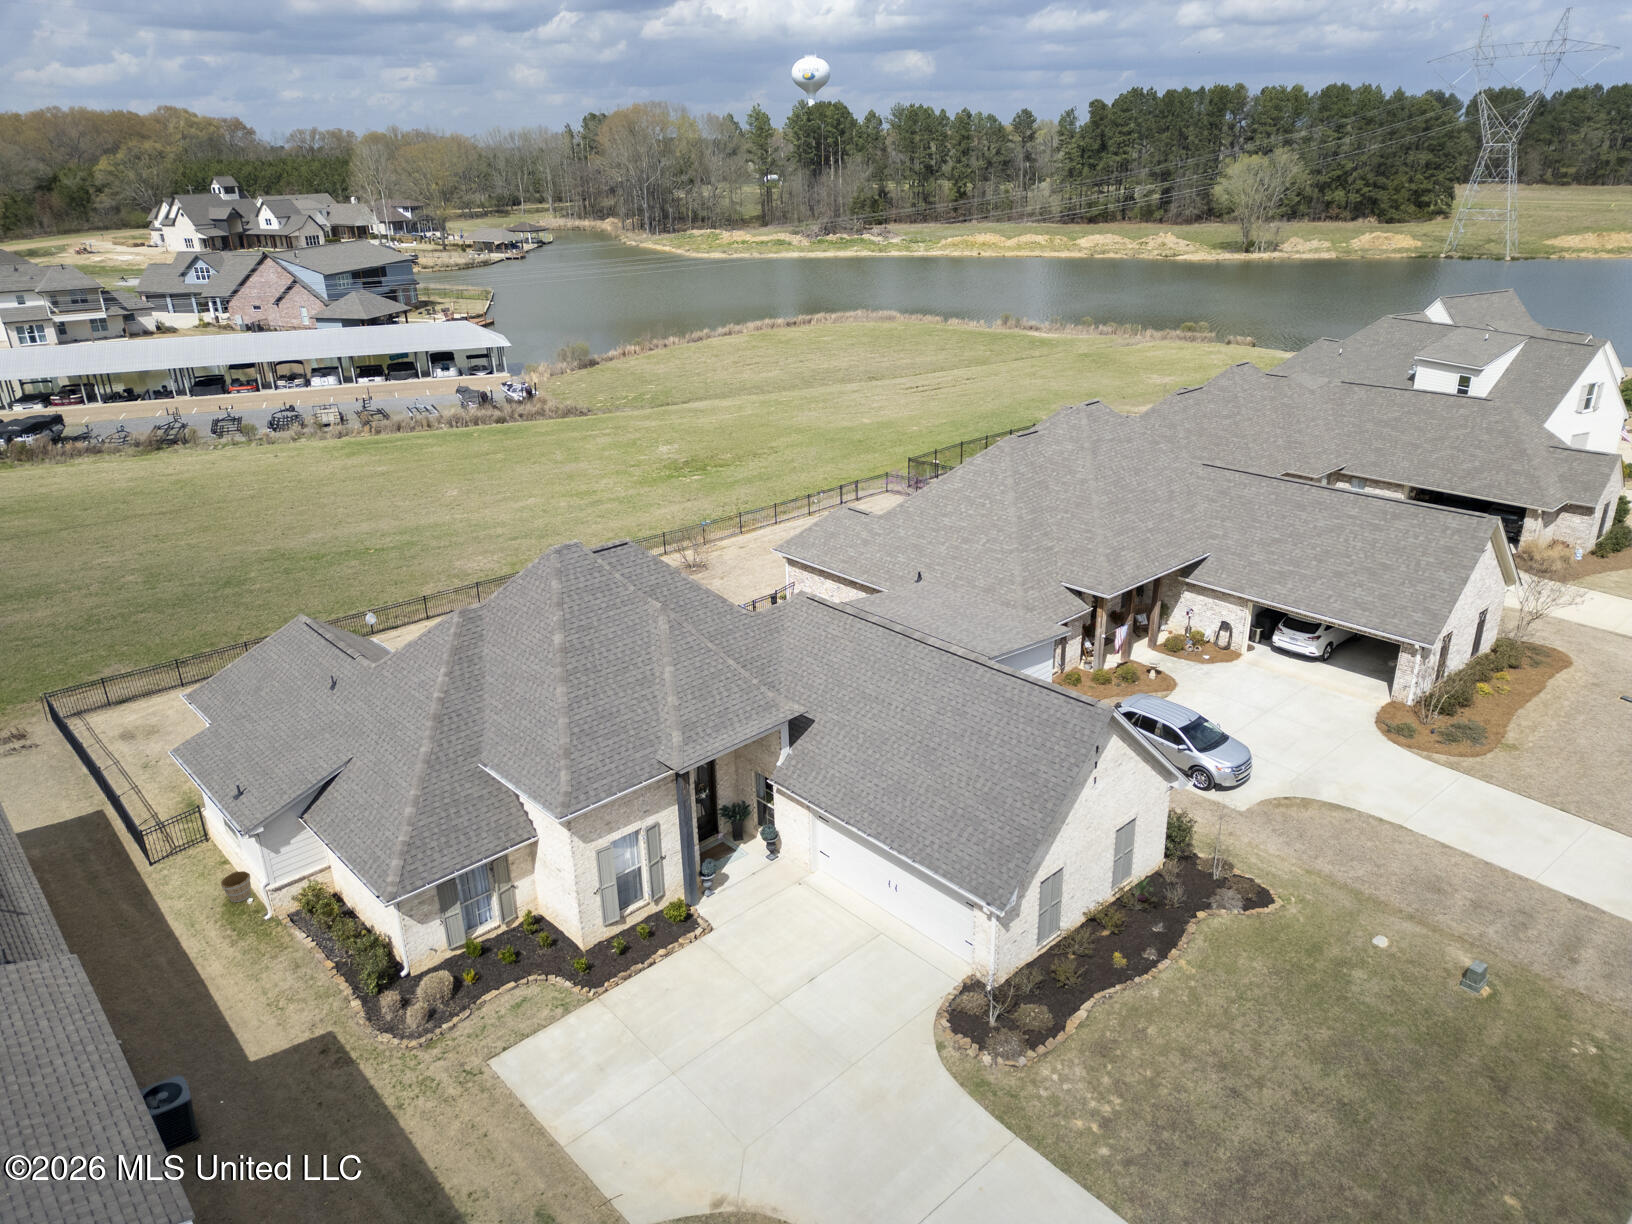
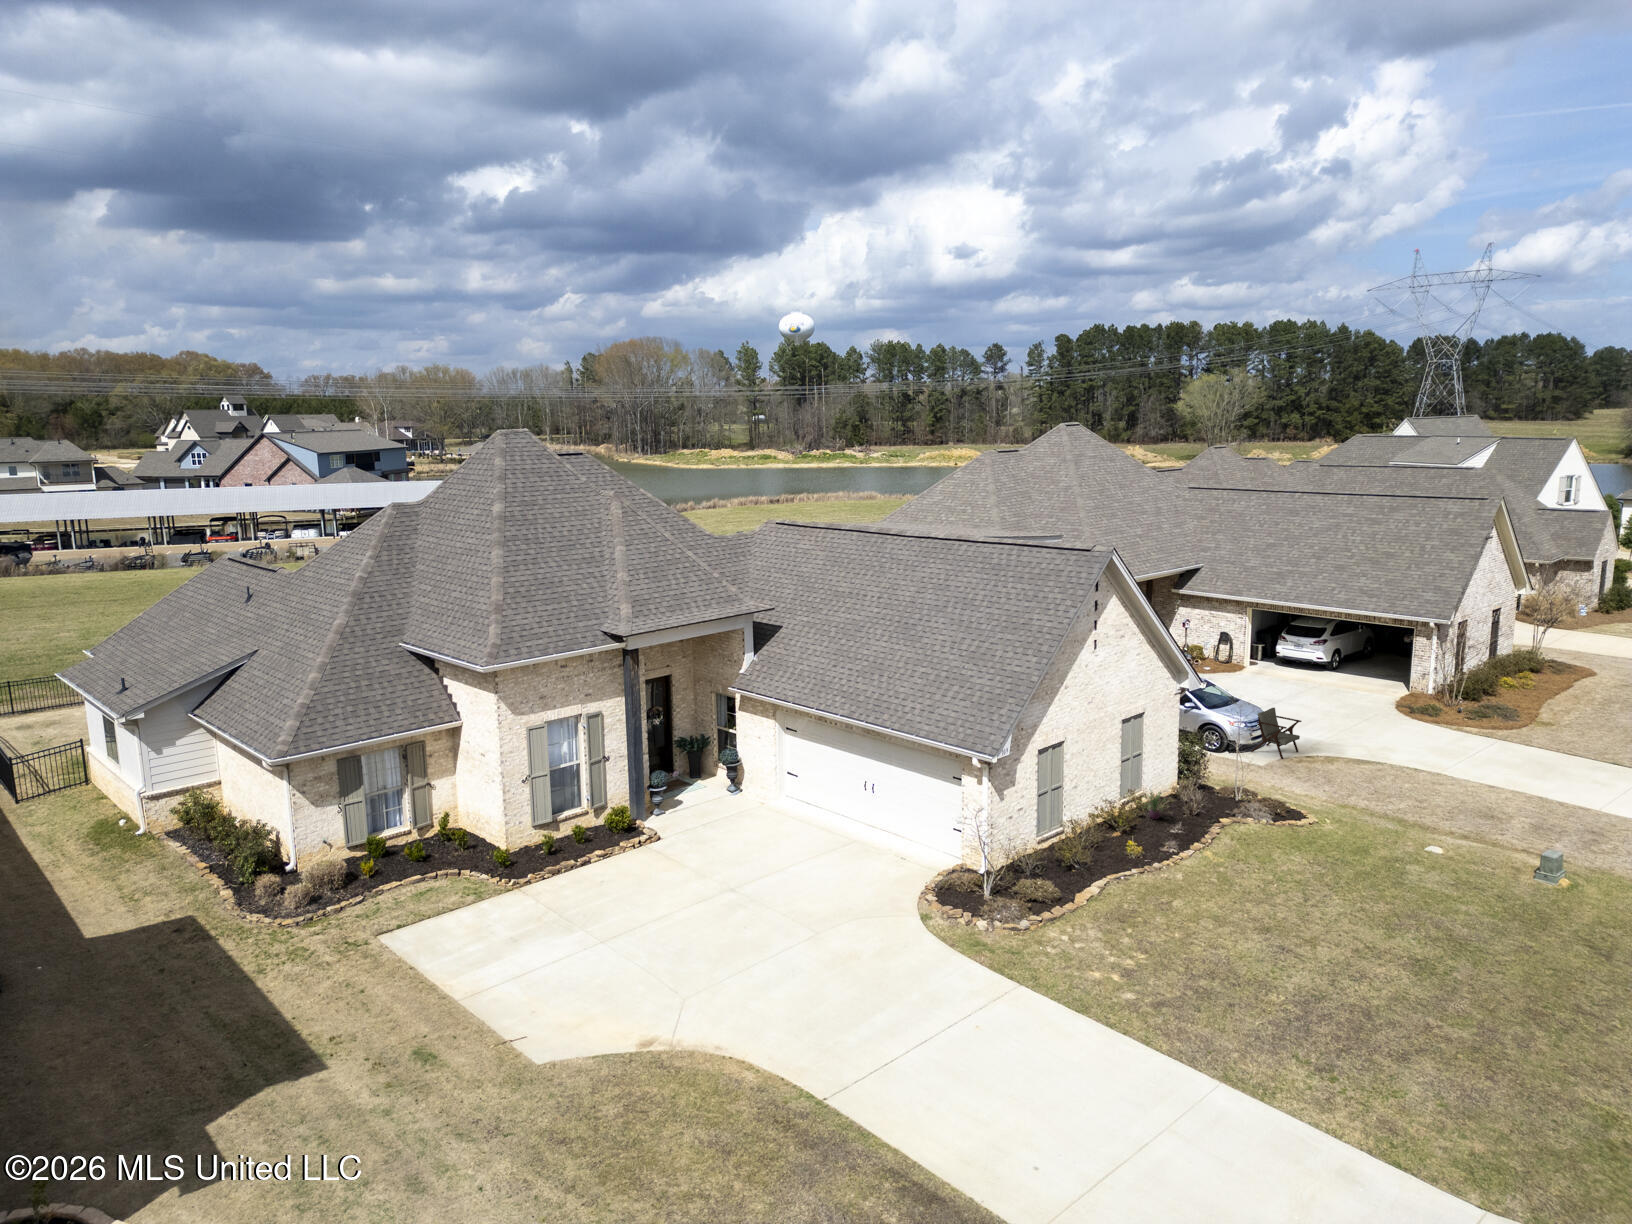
lounge chair: none [1235,754,1284,806] -> present [1251,708,1302,759]
wooden bucket: present [221,871,251,903] -> none [84,792,120,825]

